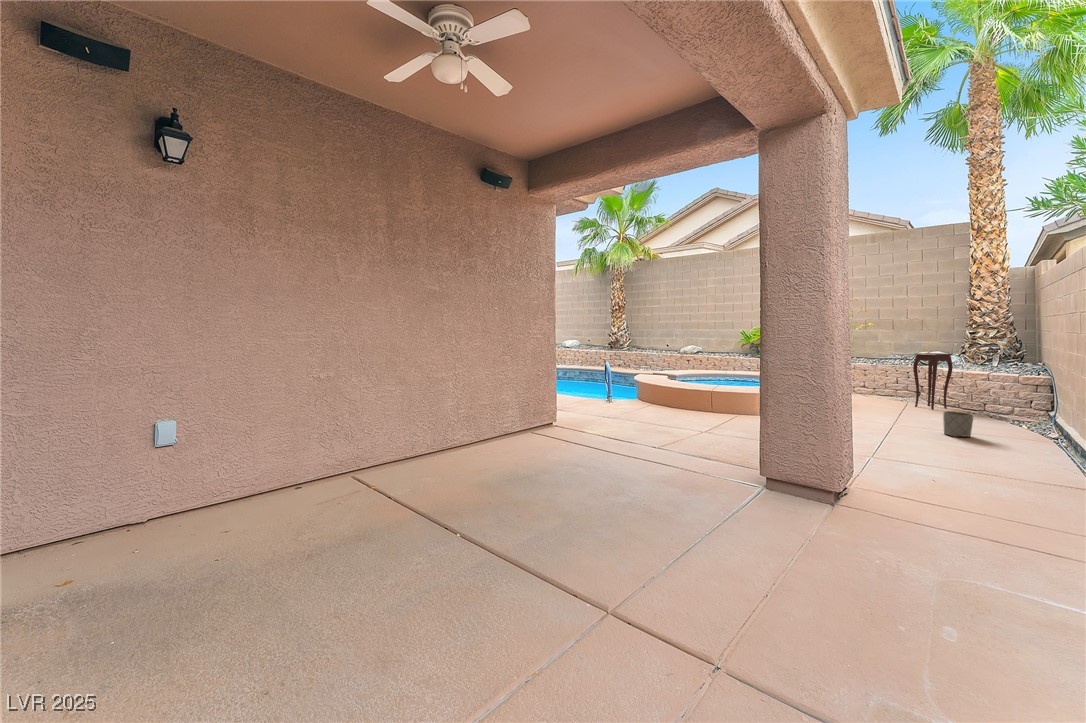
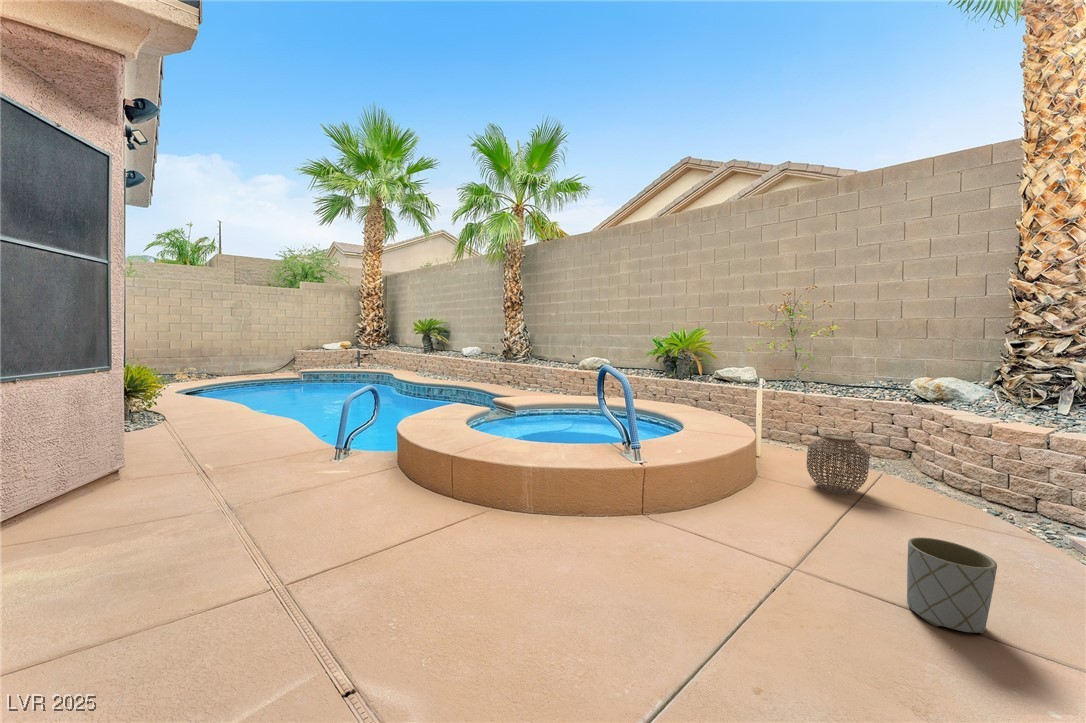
side table: present [913,353,953,409] -> none [889,376,972,495]
woven basket: none [877,384,909,411] -> present [807,434,870,494]

